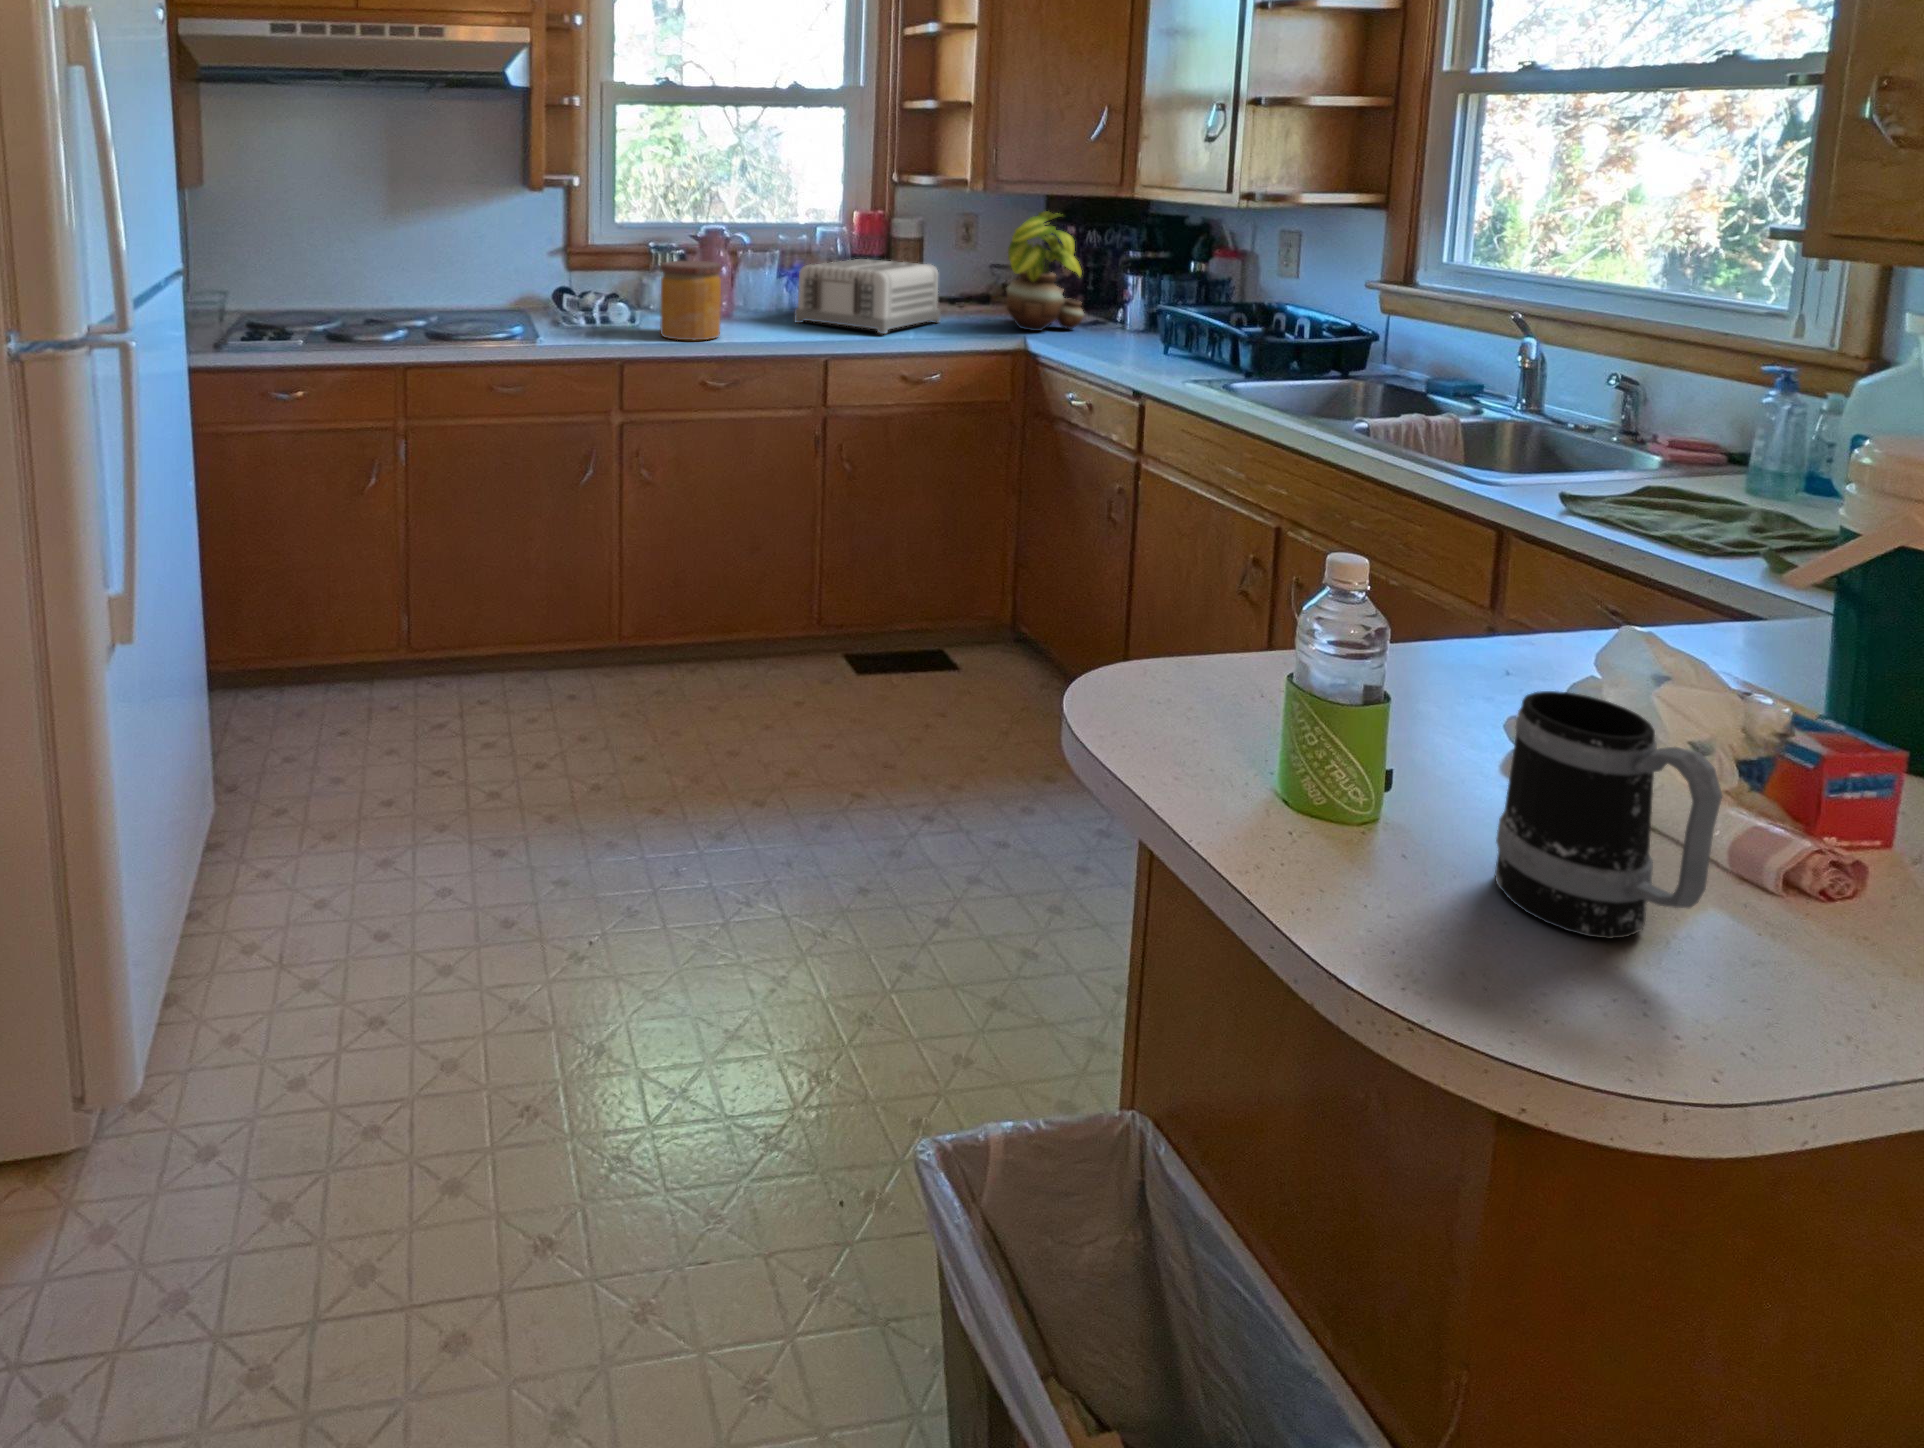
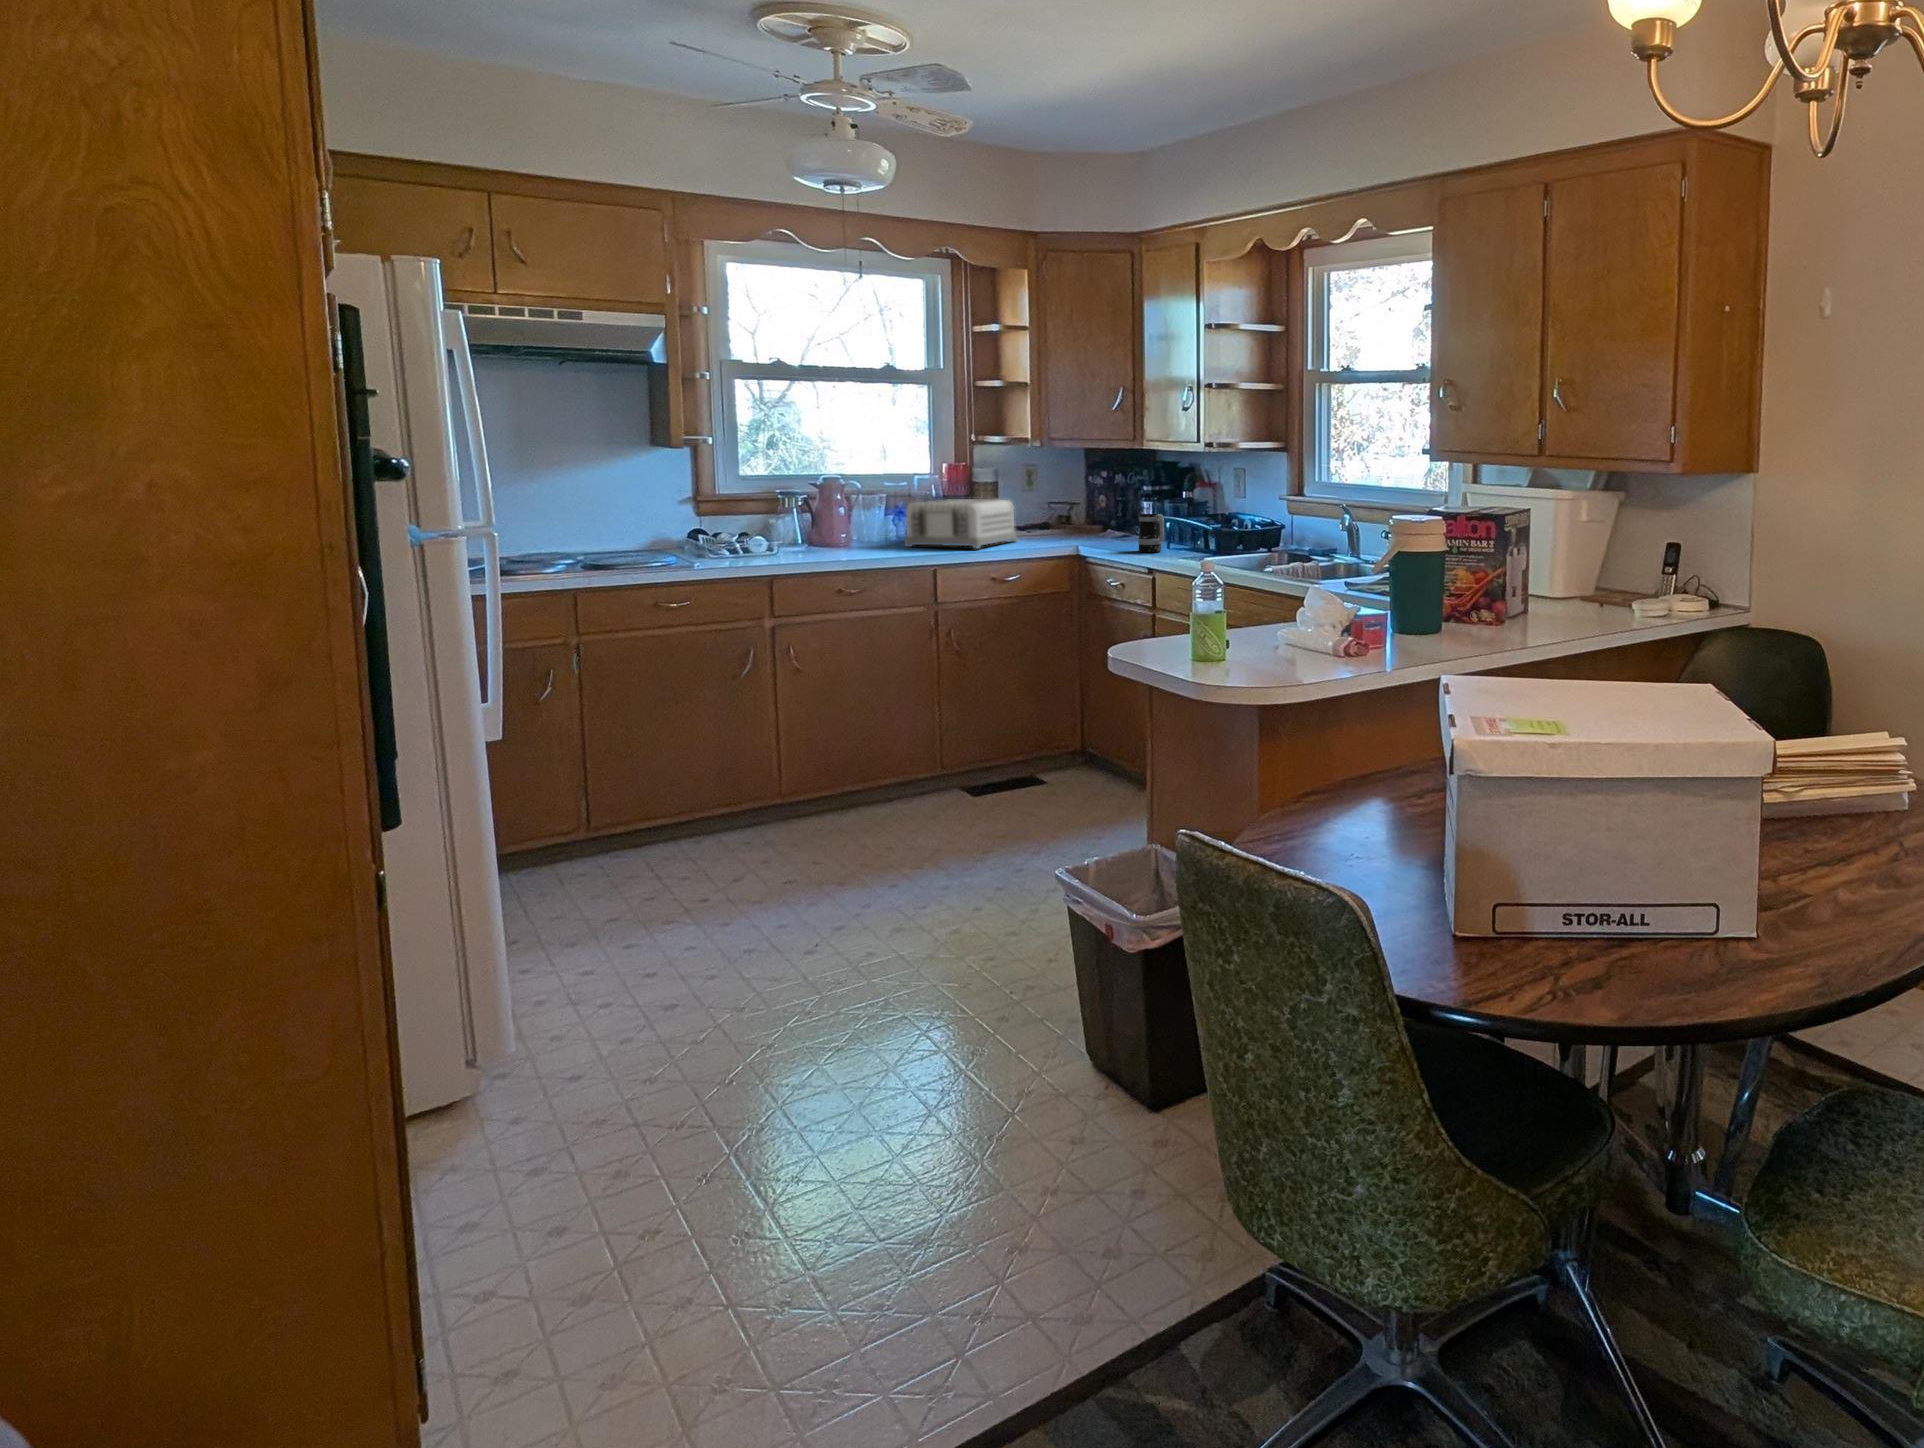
potted plant: present [1006,211,1084,331] -> none [1060,458,1118,542]
jar: present [660,261,721,340] -> none [795,501,850,561]
mug: present [1495,691,1722,939] -> present [1138,514,1164,552]

